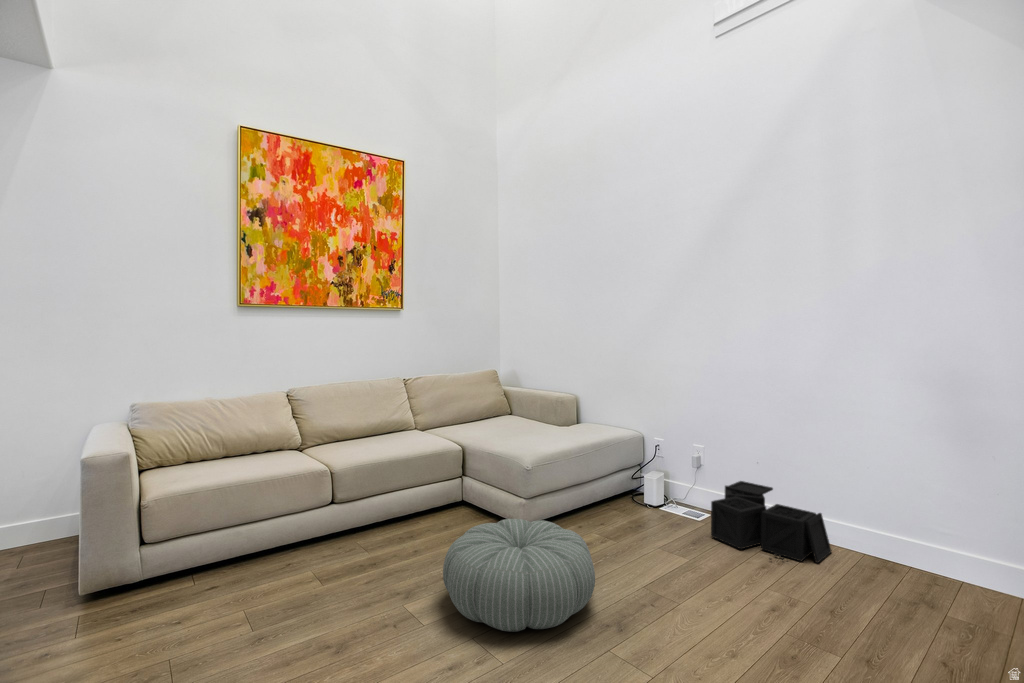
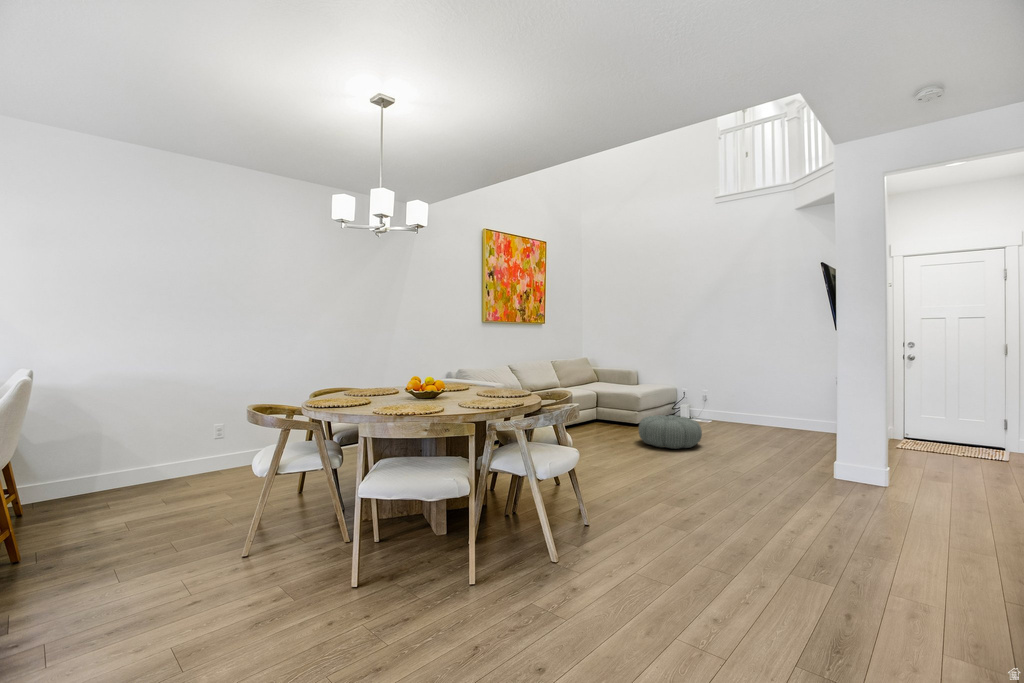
storage bin: present [711,481,832,563] -> none [730,407,783,434]

